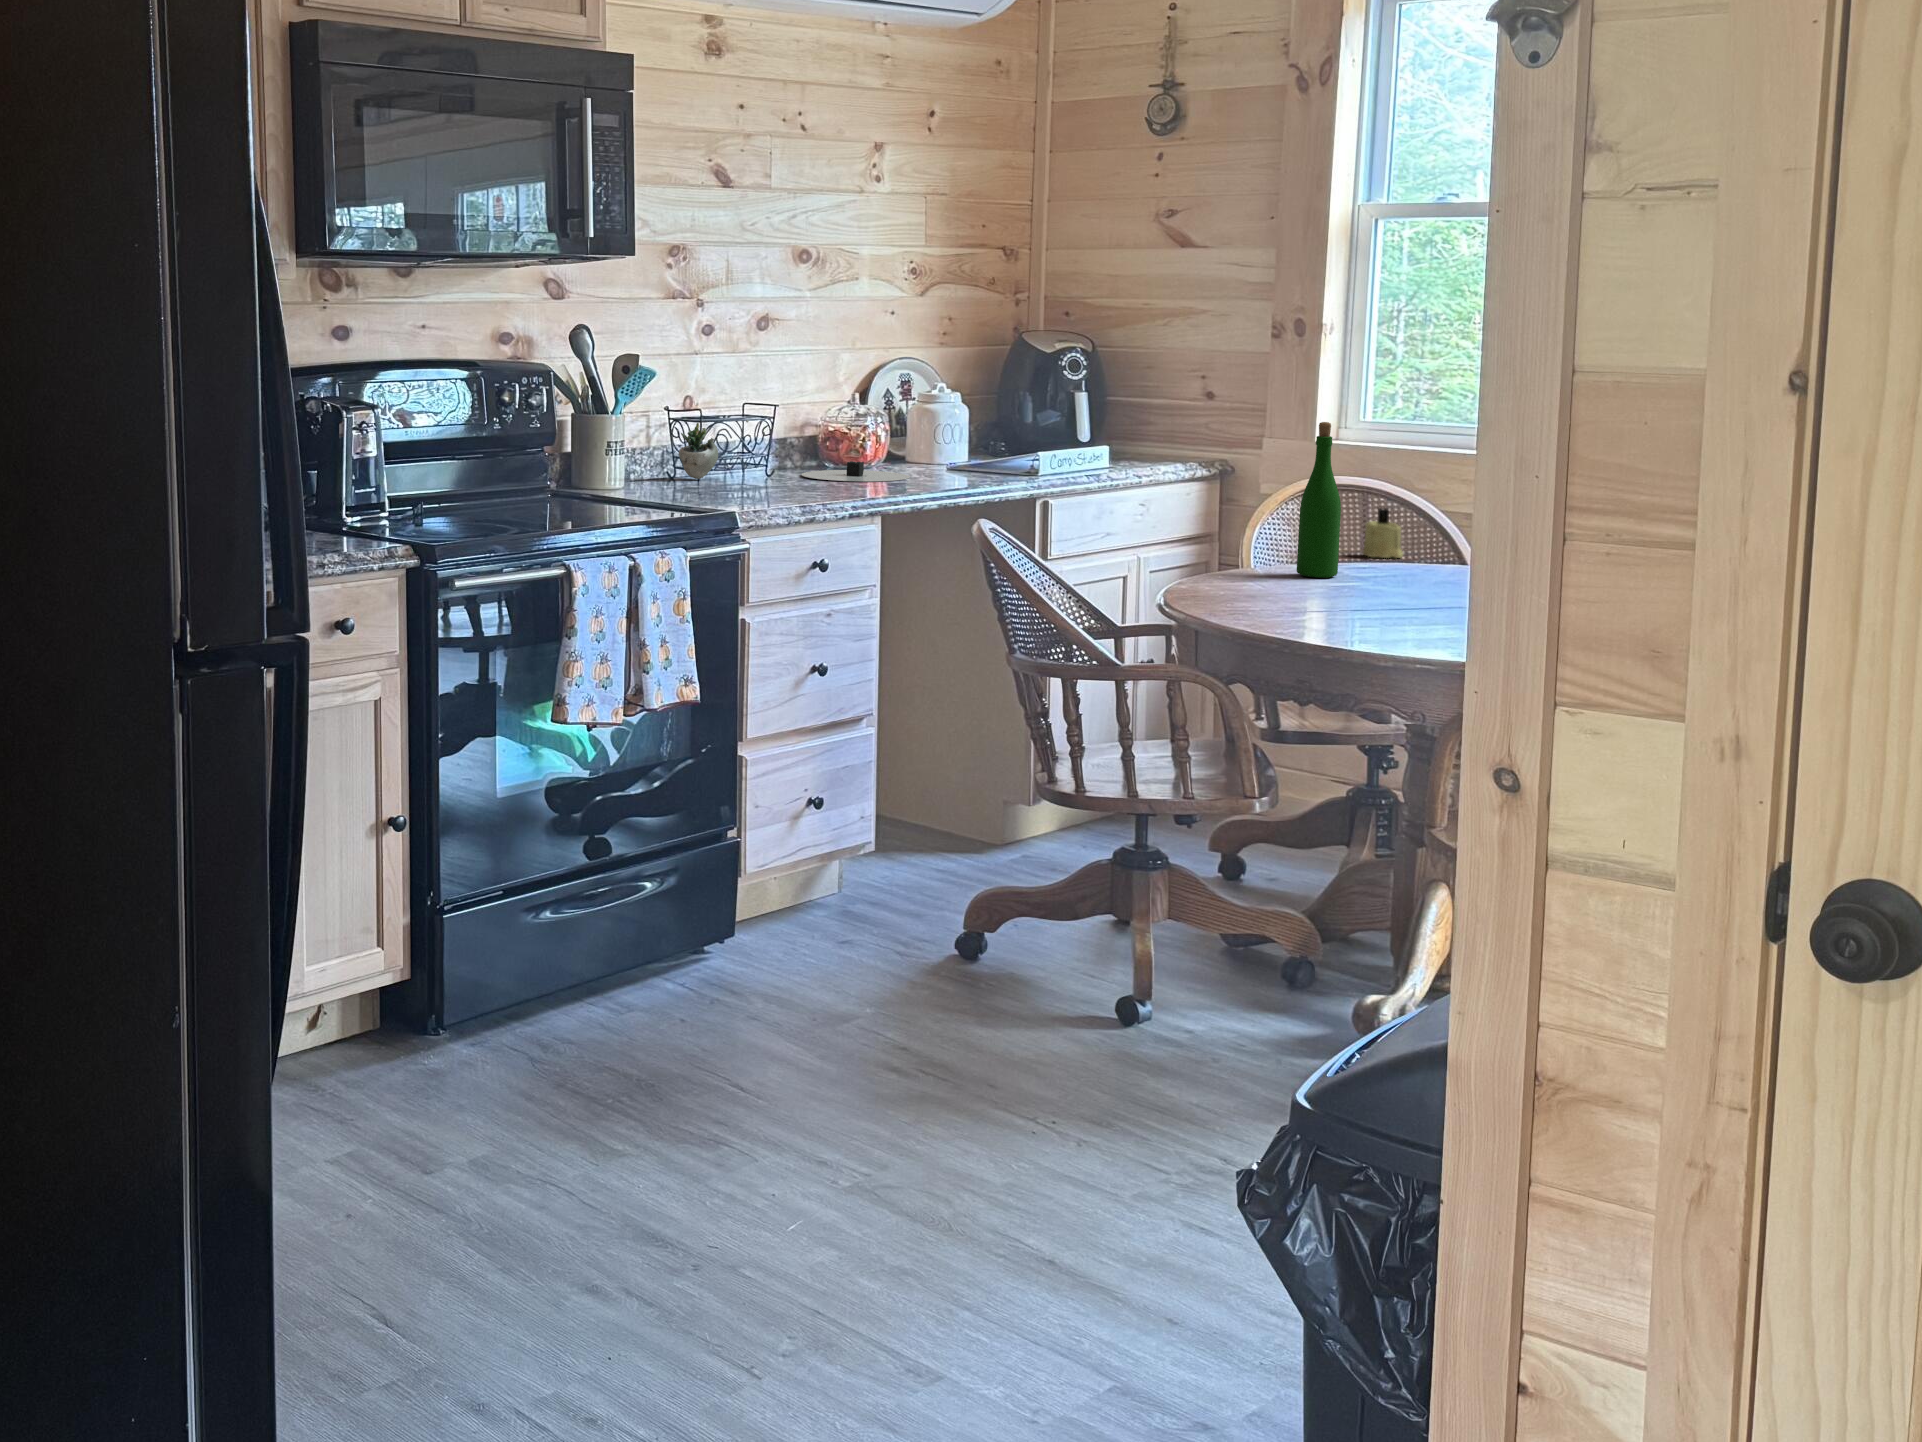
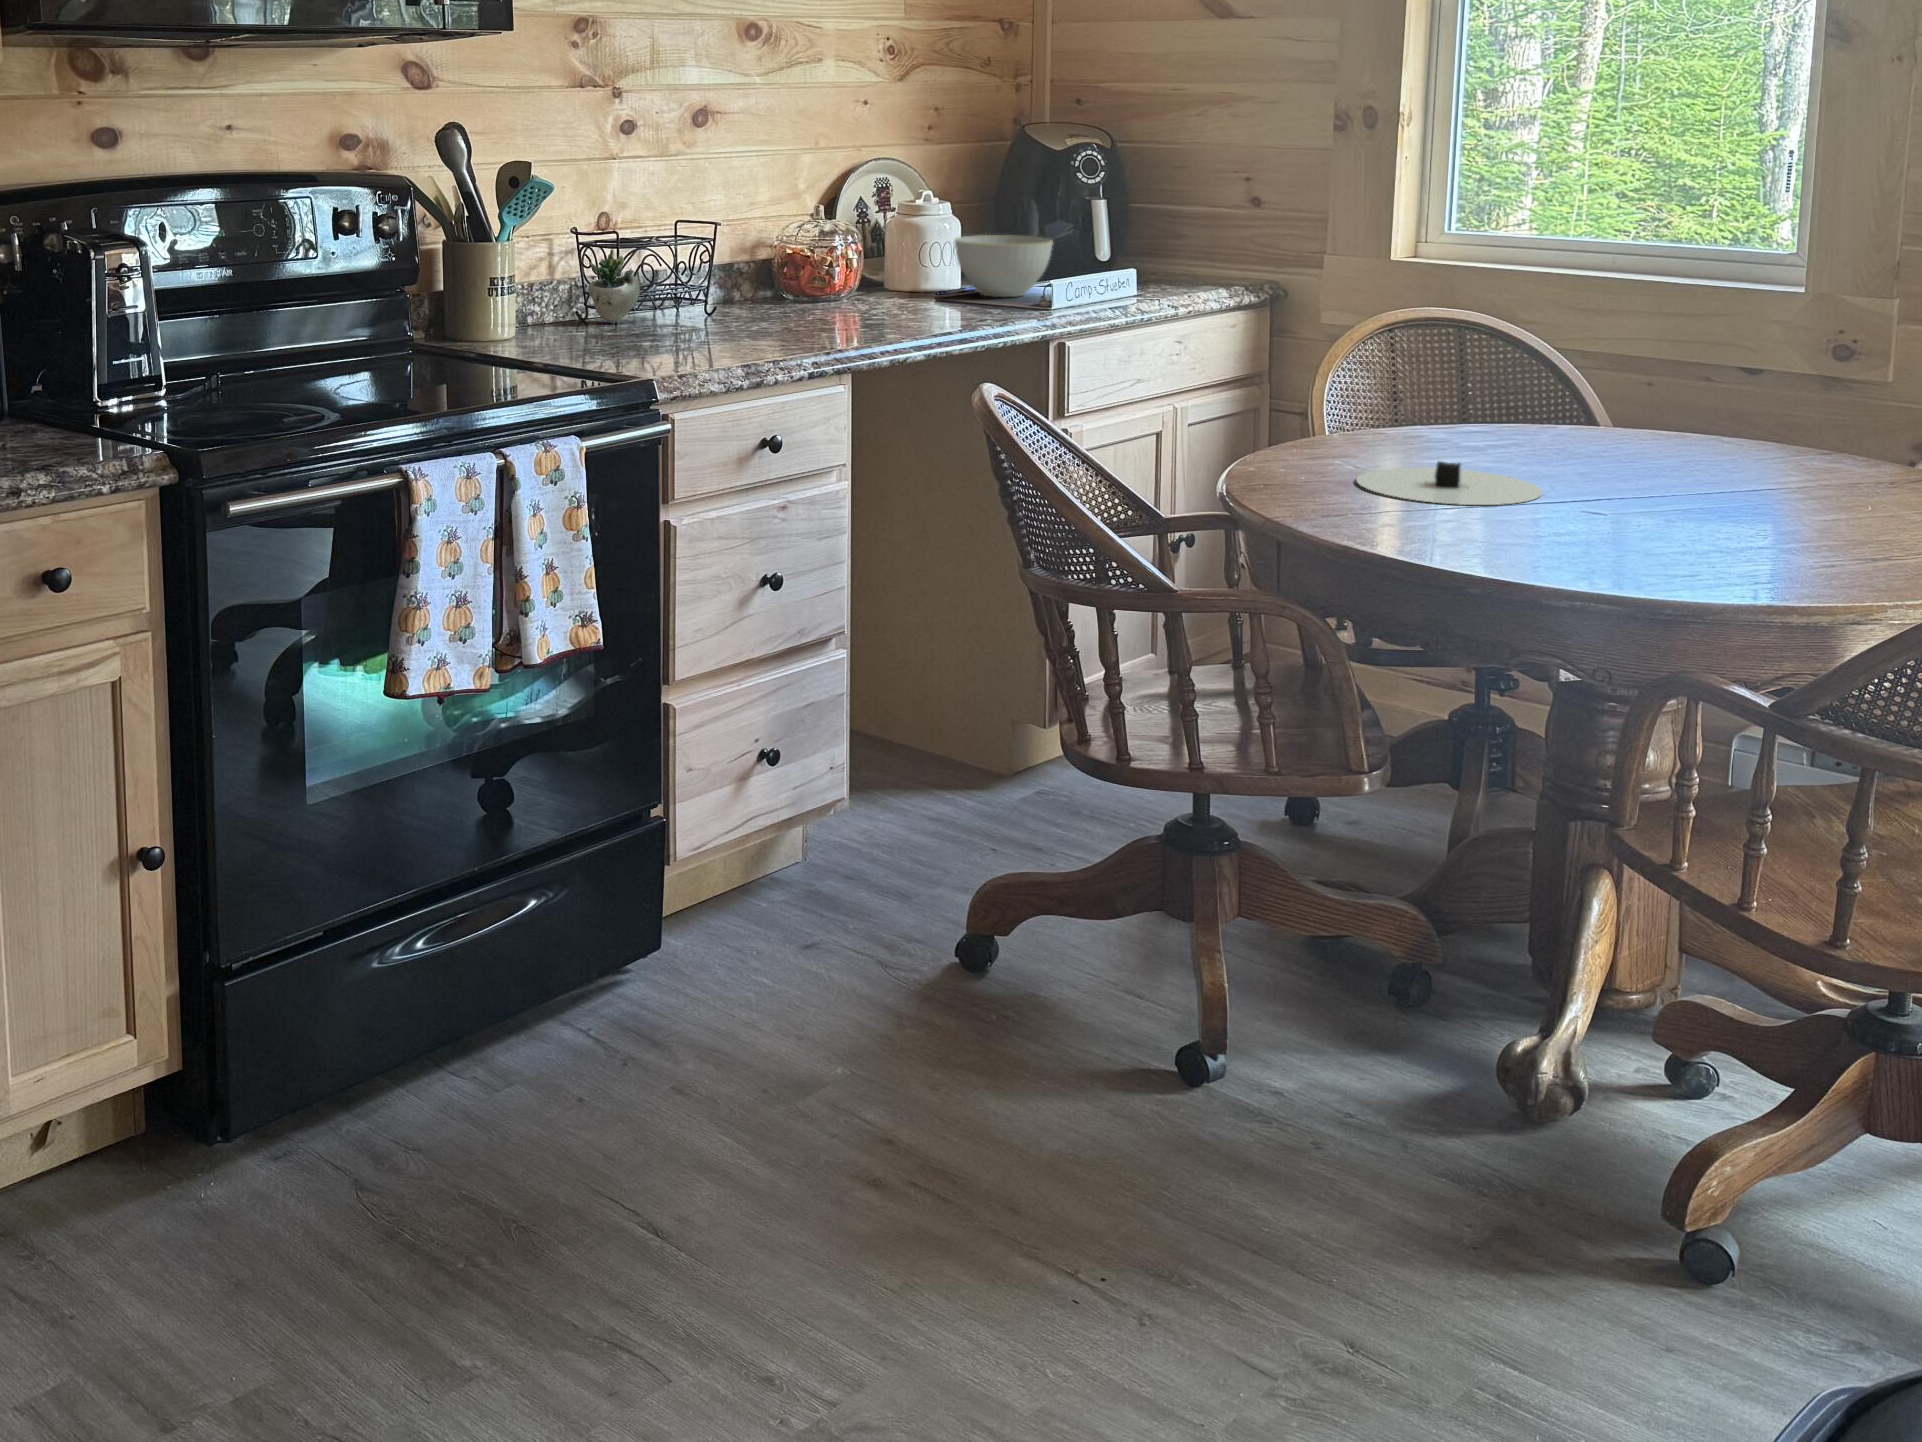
bowl: none [963,419,1042,467] -> present [955,235,1053,297]
wine bottle: present [1297,422,1341,578] -> none [1397,244,1456,451]
plate: present [801,461,910,481] -> present [1357,461,1543,505]
candle: present [1363,508,1403,558] -> none [1468,349,1522,414]

